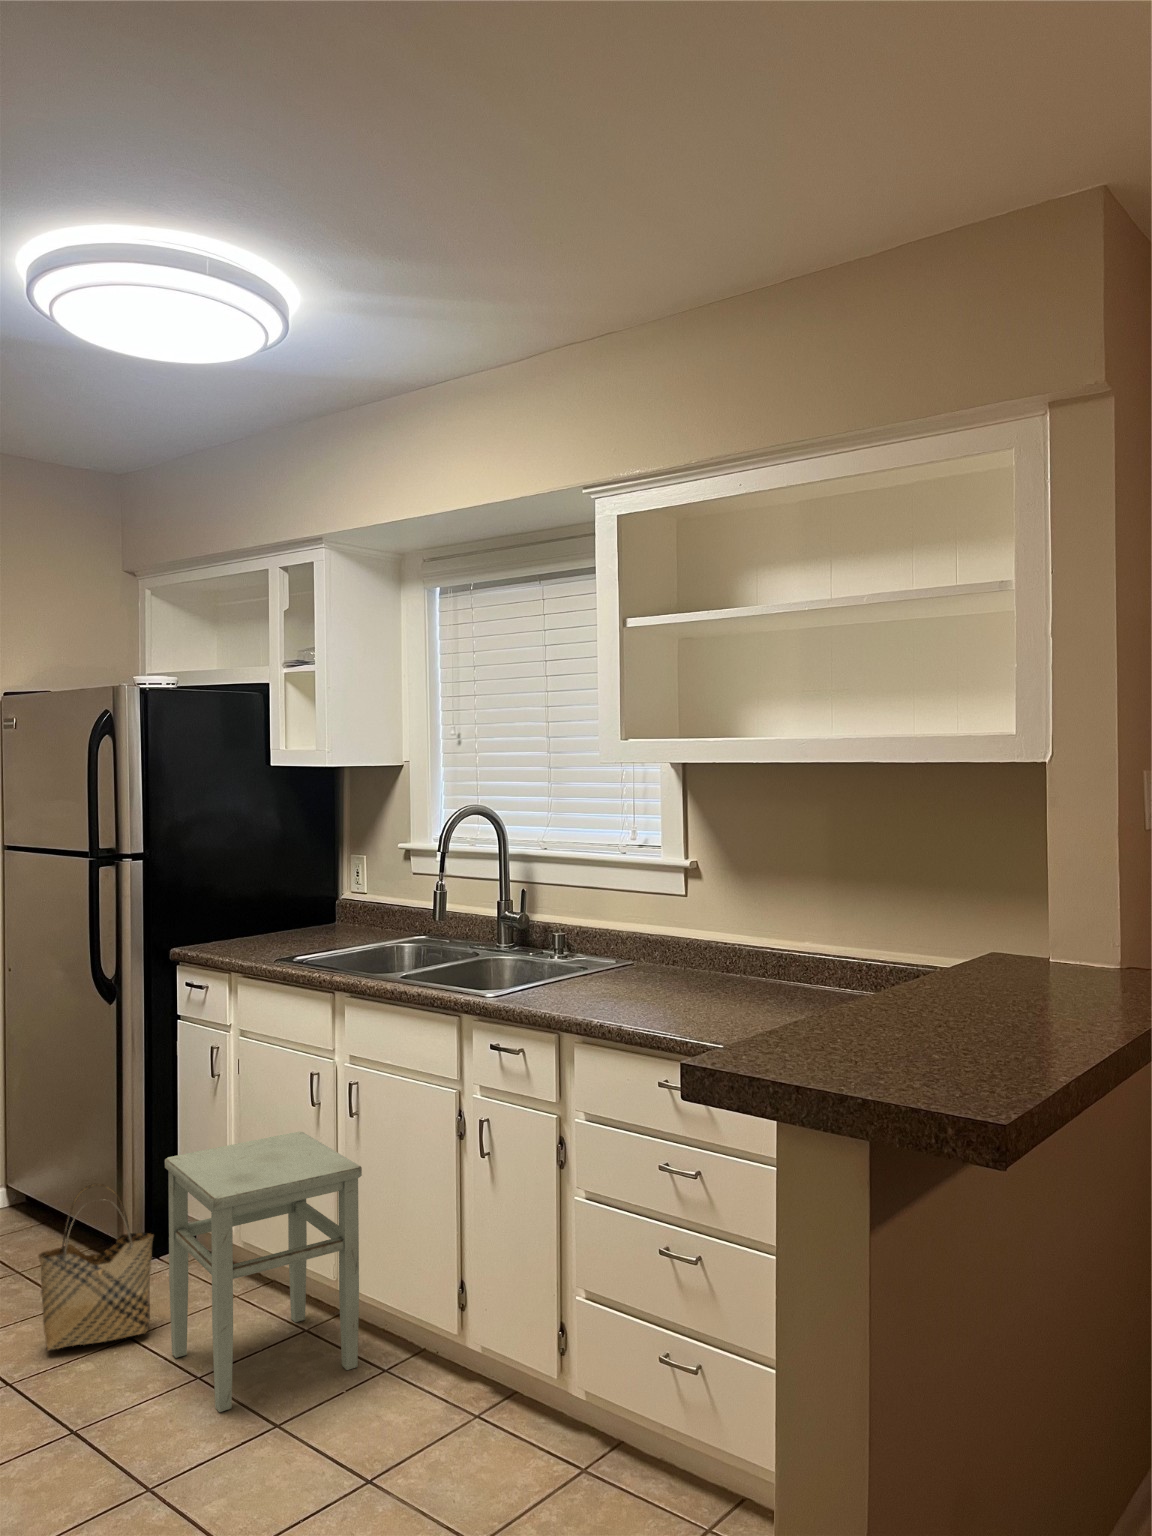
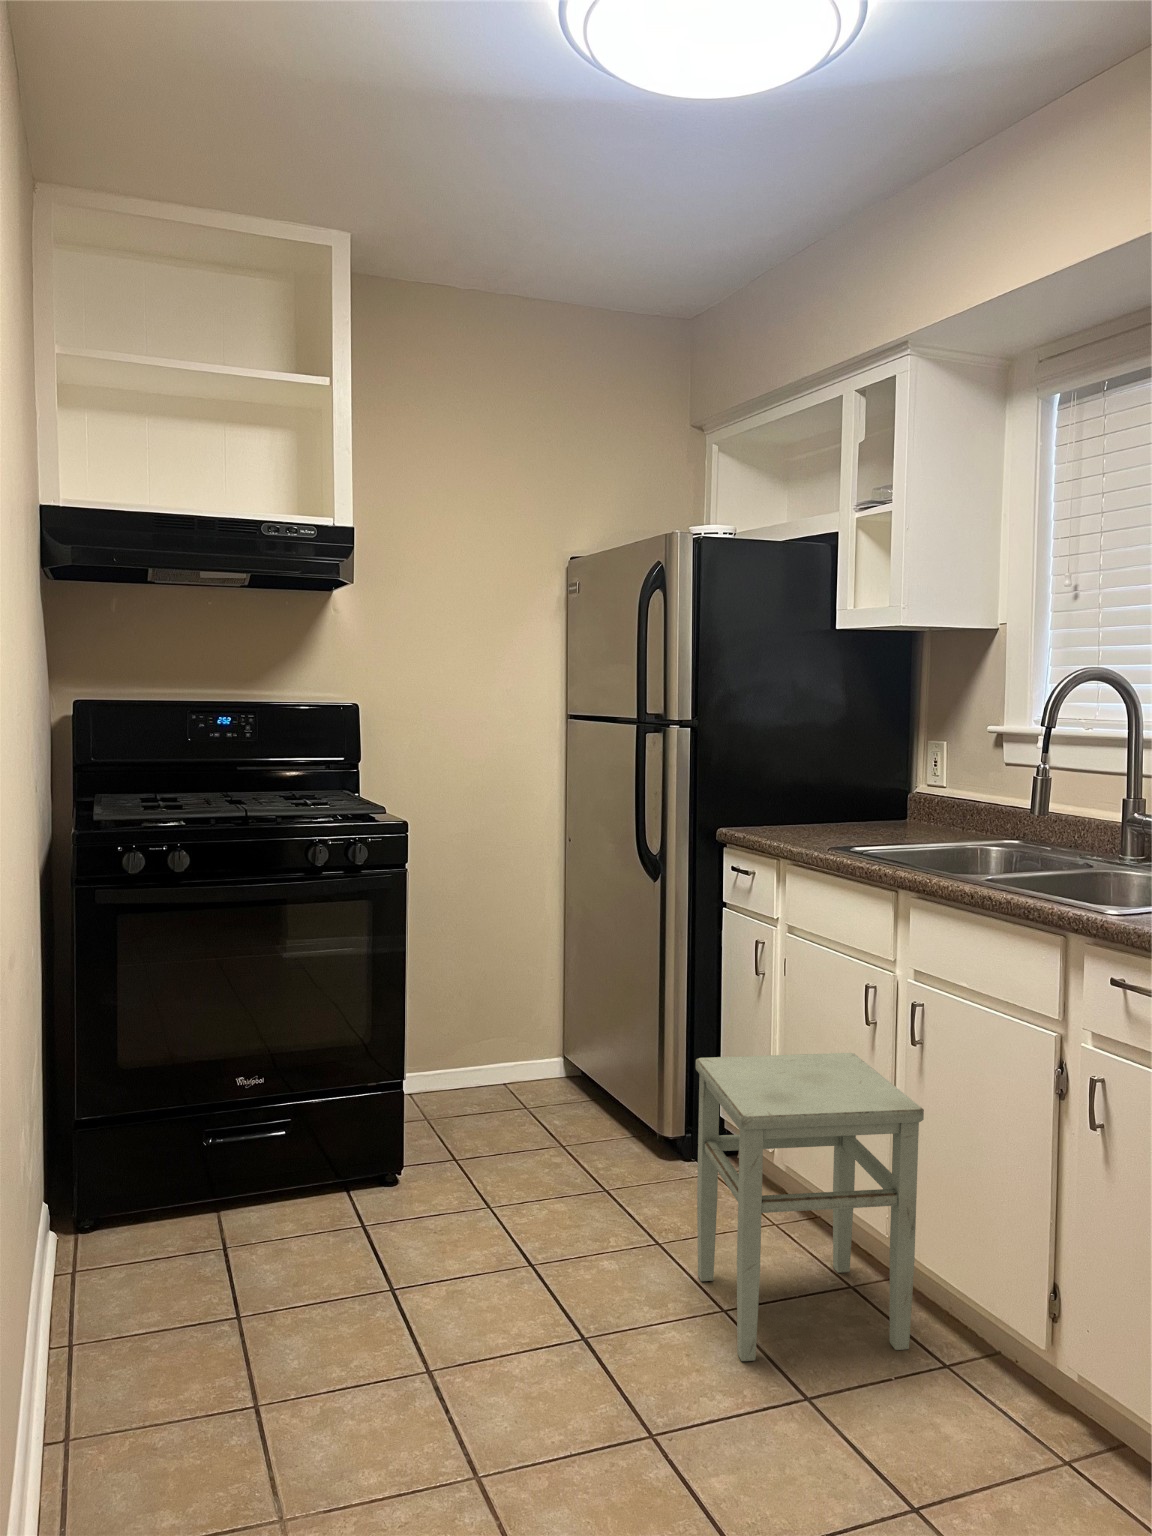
woven basket: present [38,1184,153,1351] -> none [567,1073,685,1244]

